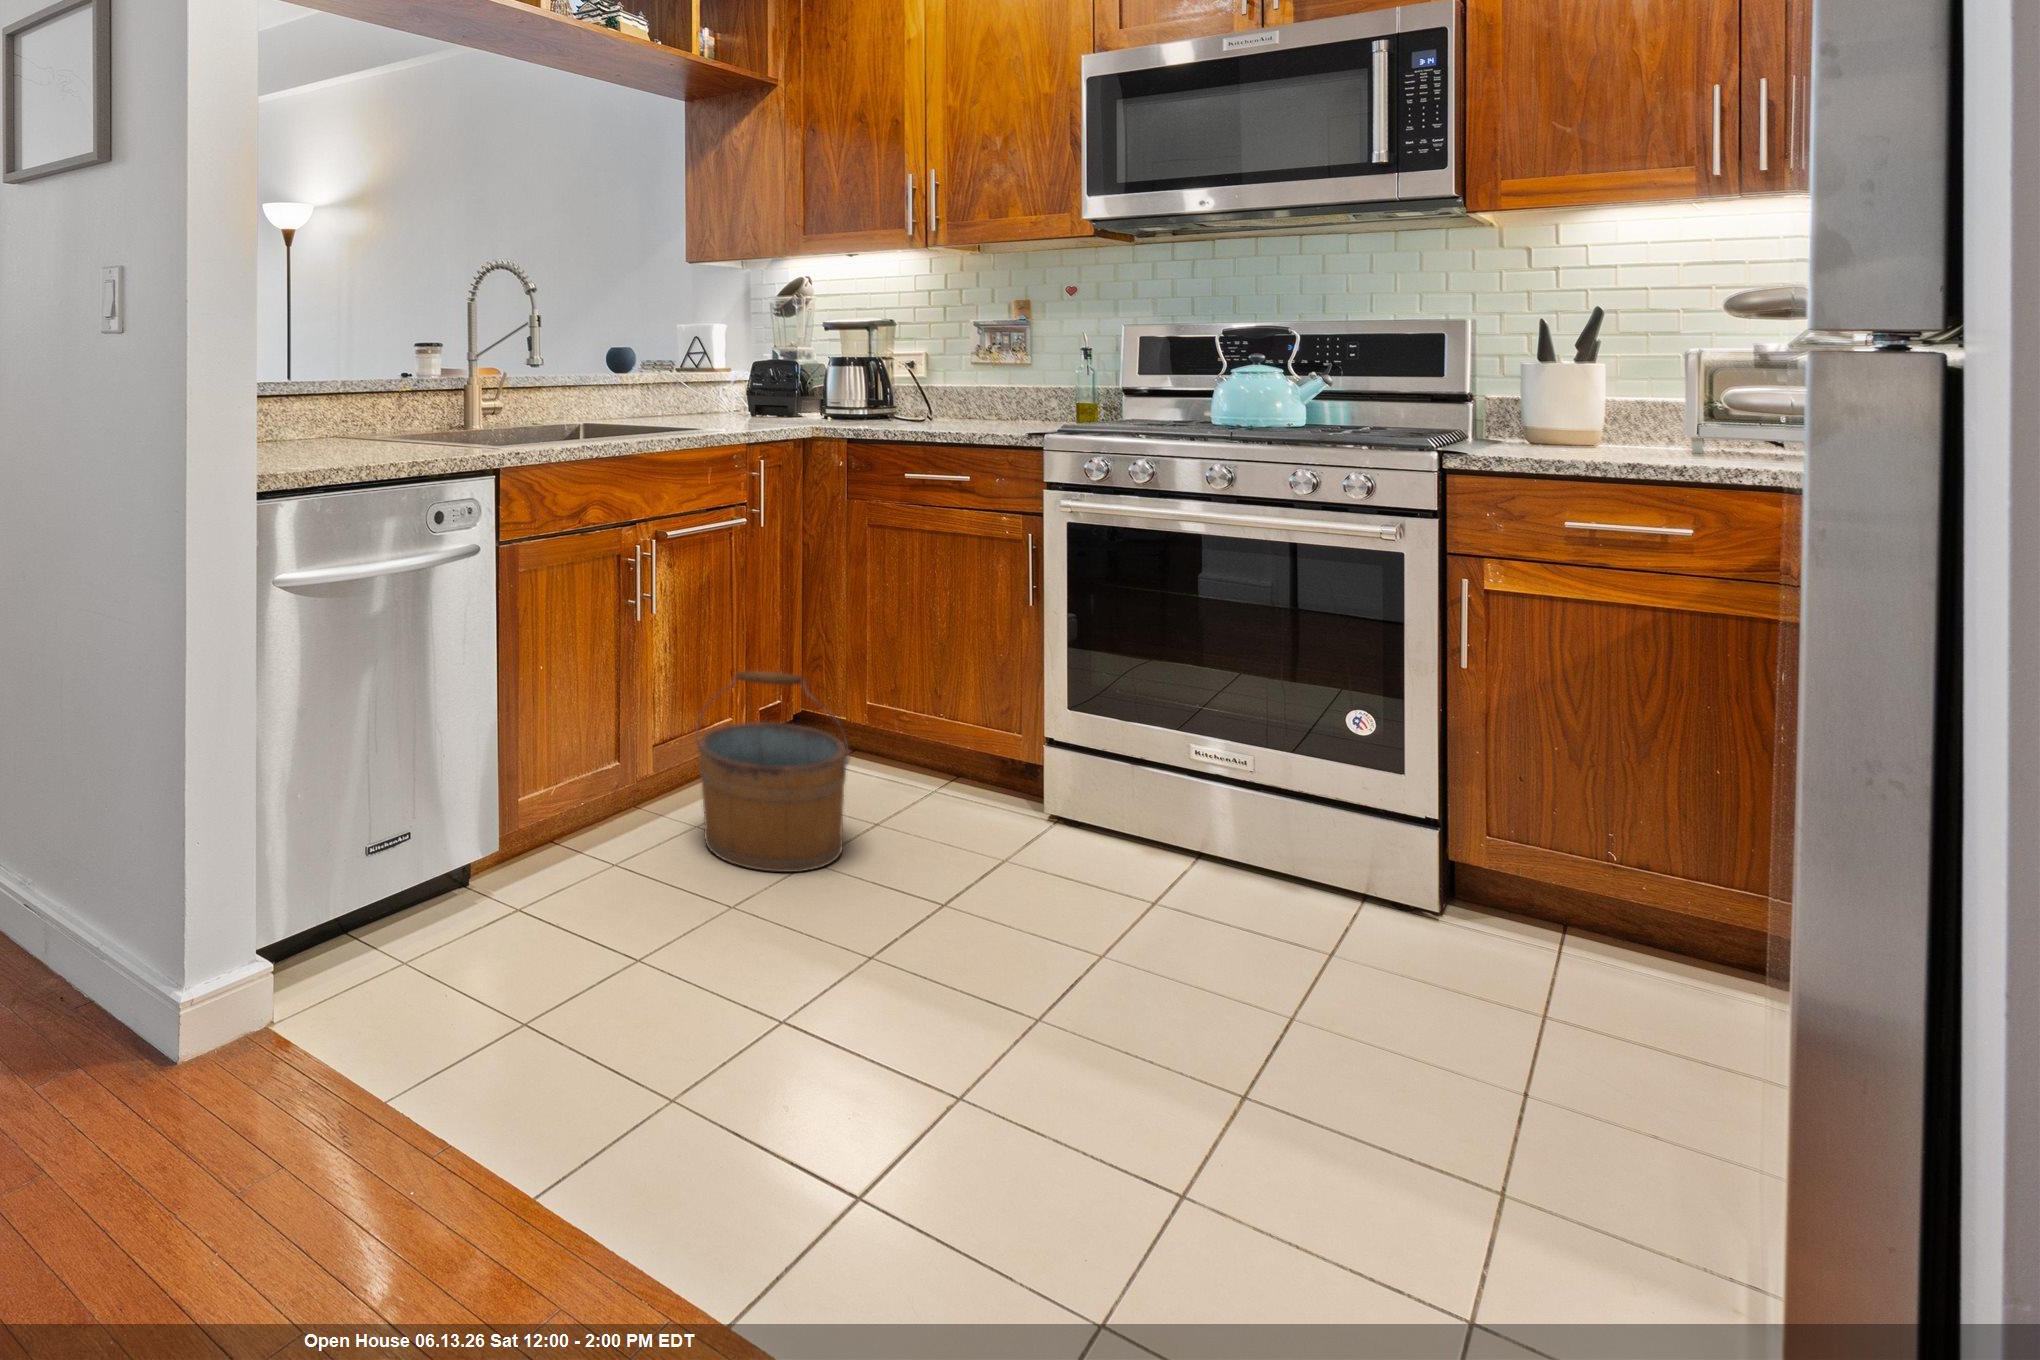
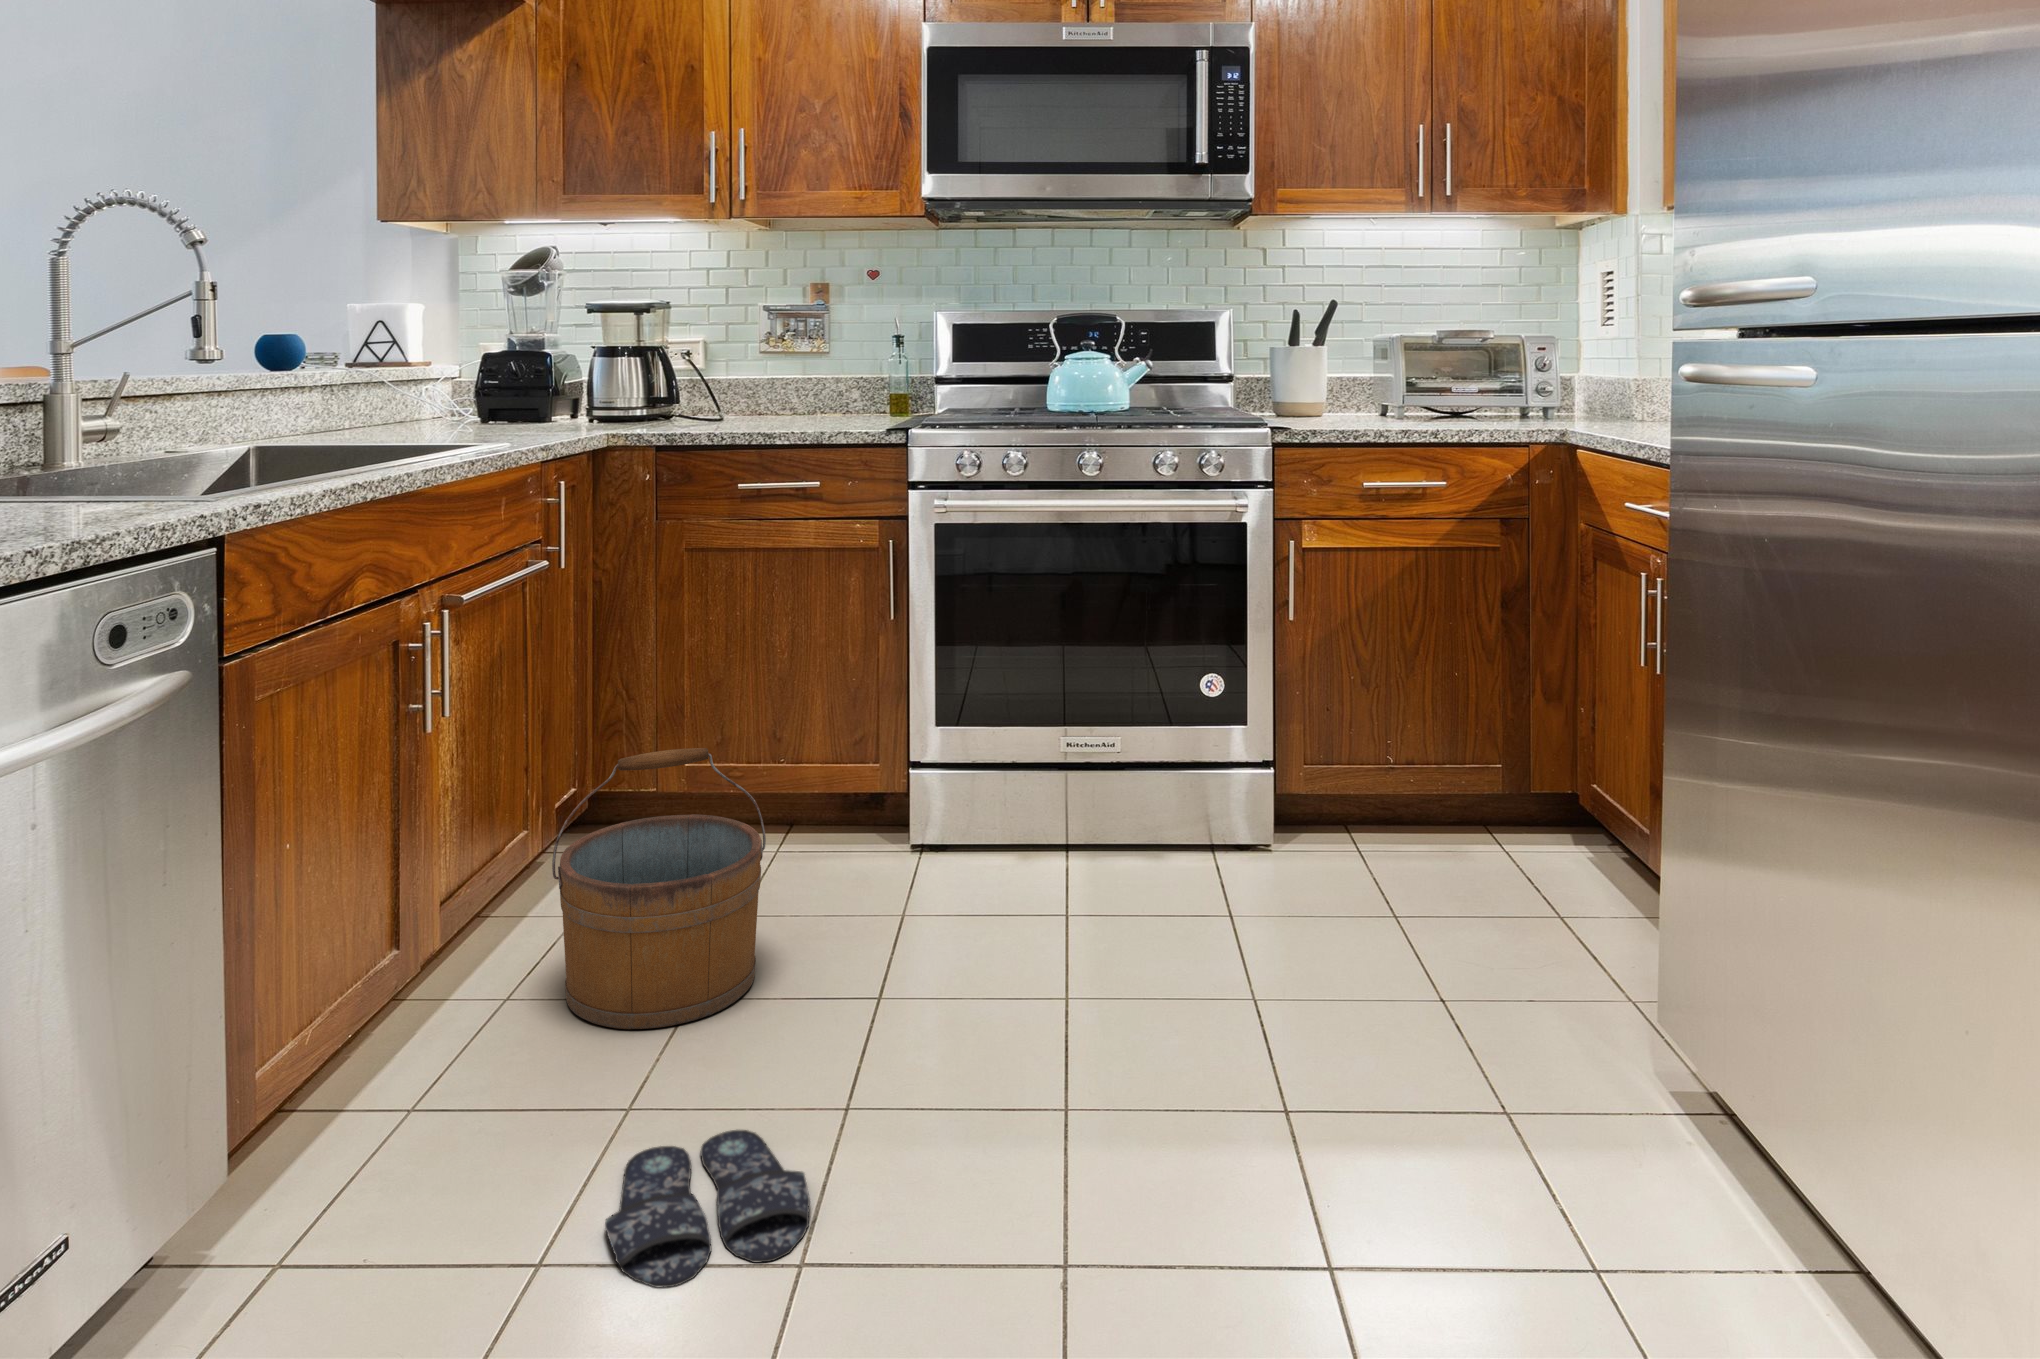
slippers: none [629,930,768,1014] -> present [605,1130,810,1288]

